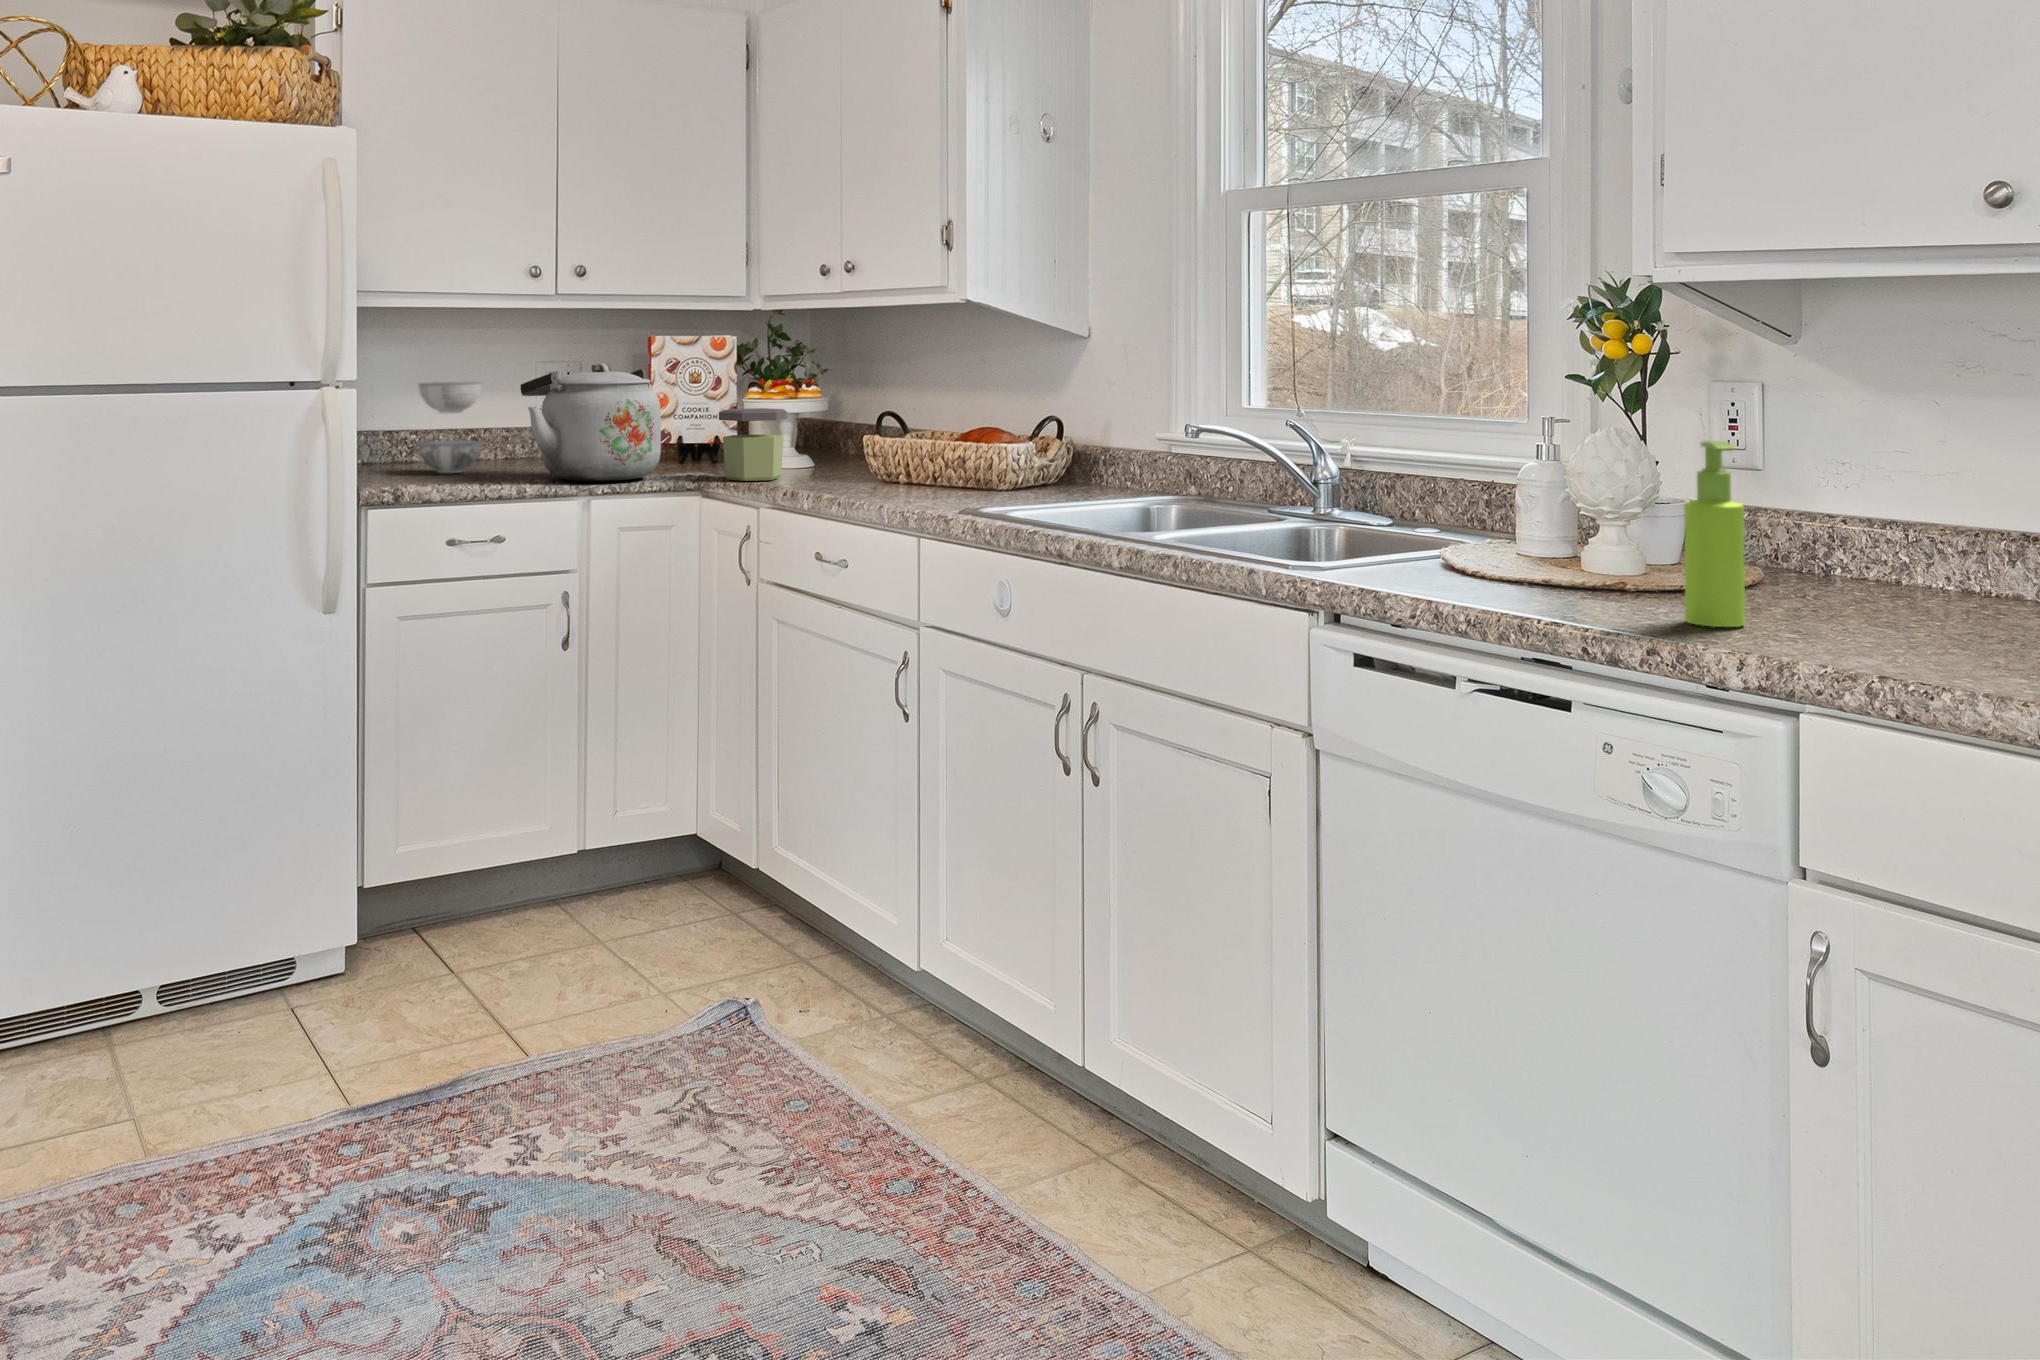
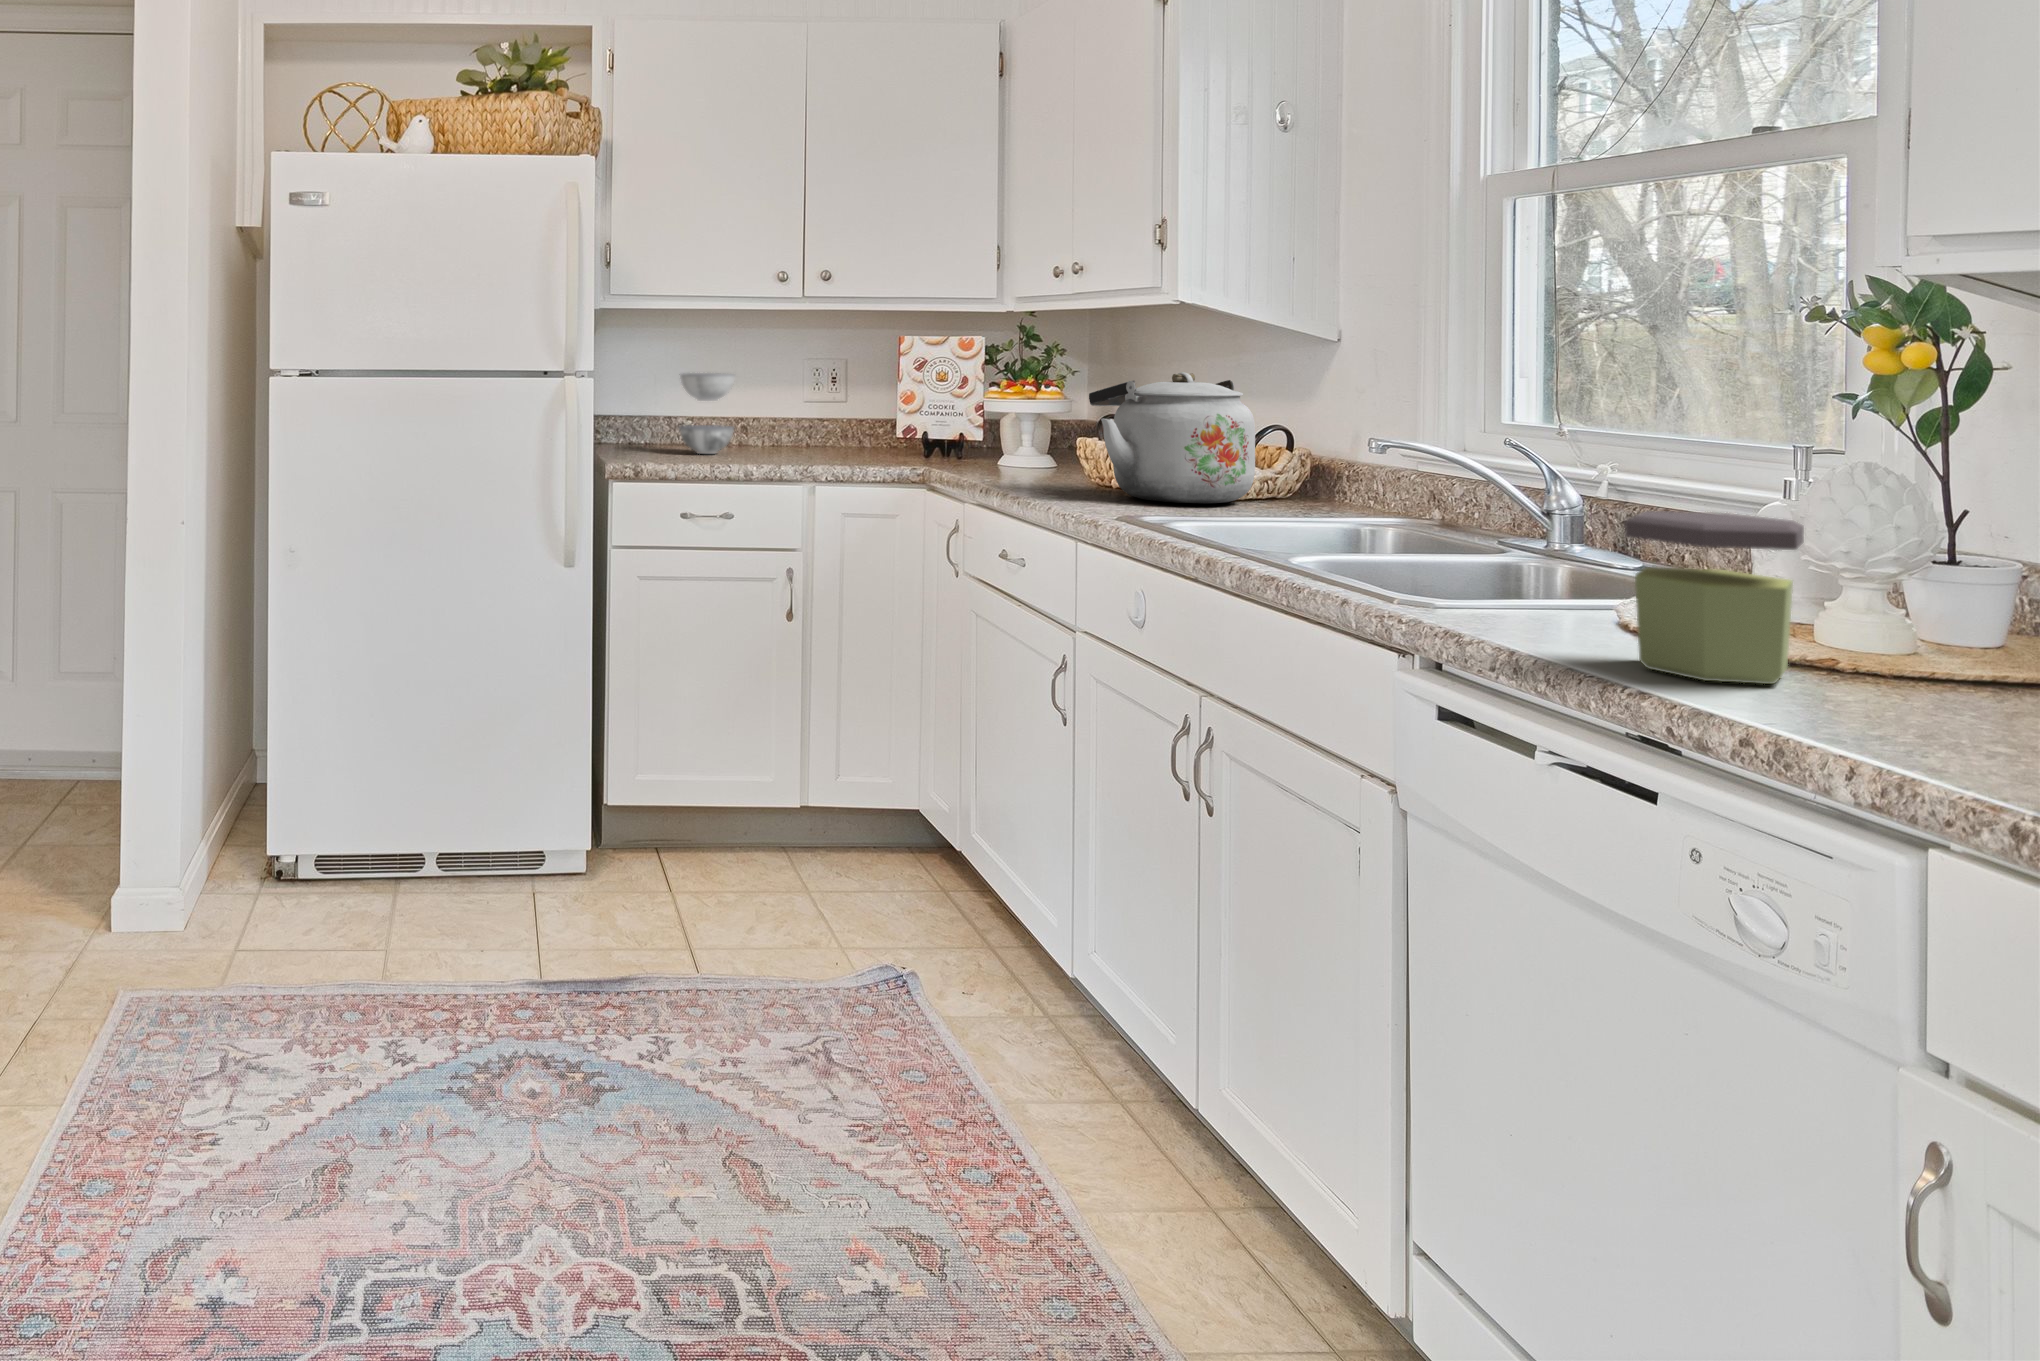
kettle: present [520,363,661,481] -> present [1089,372,1255,503]
jar: present [719,408,787,481] -> present [1625,511,1804,684]
soap dispenser: present [1684,441,1745,627] -> none [1842,487,1934,727]

